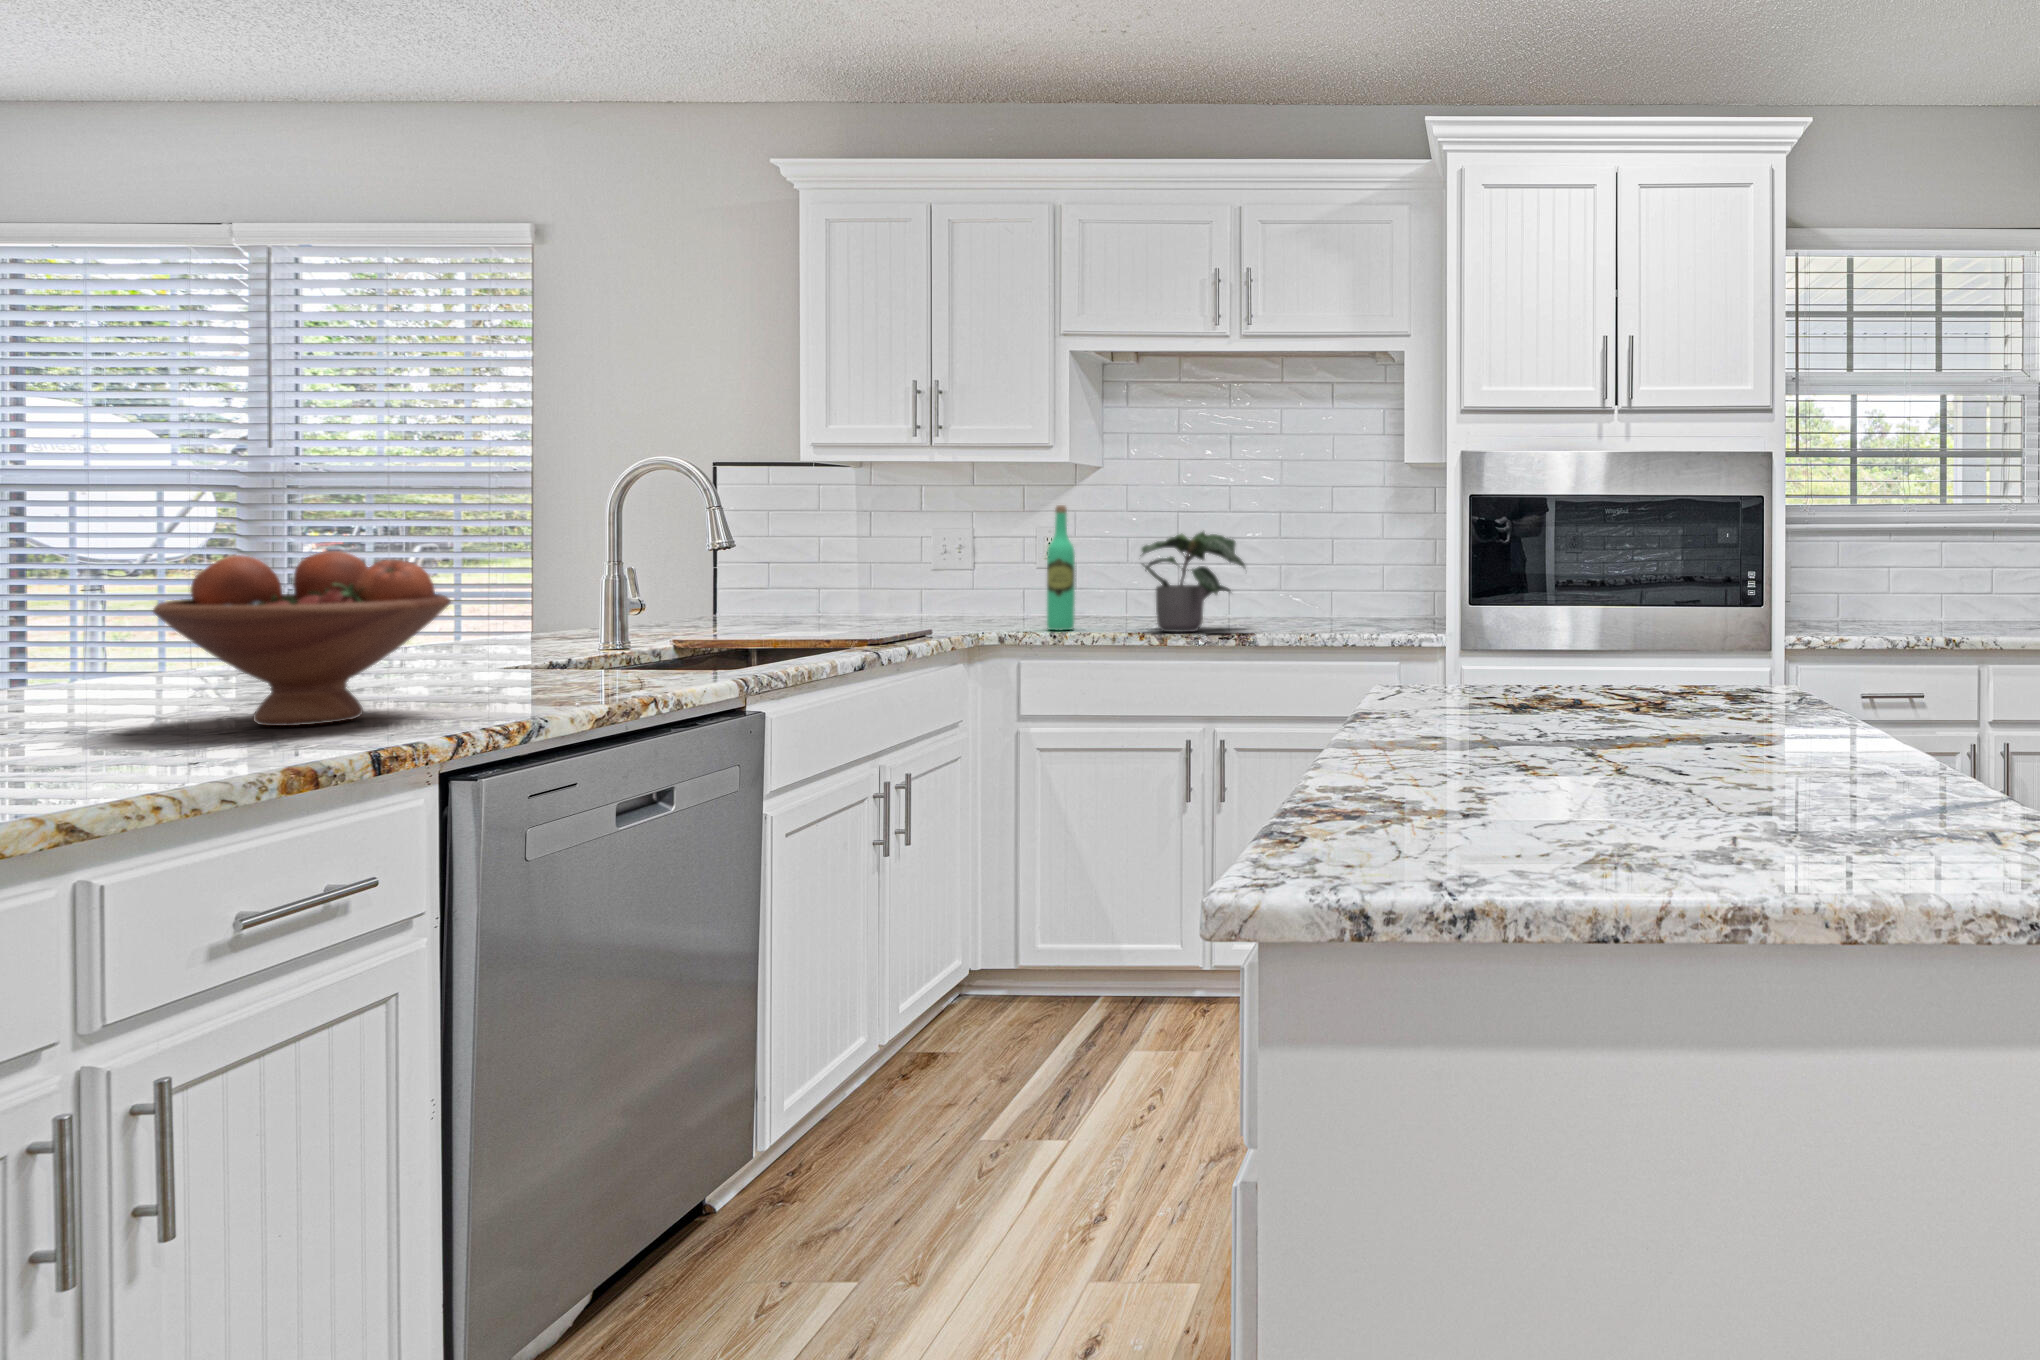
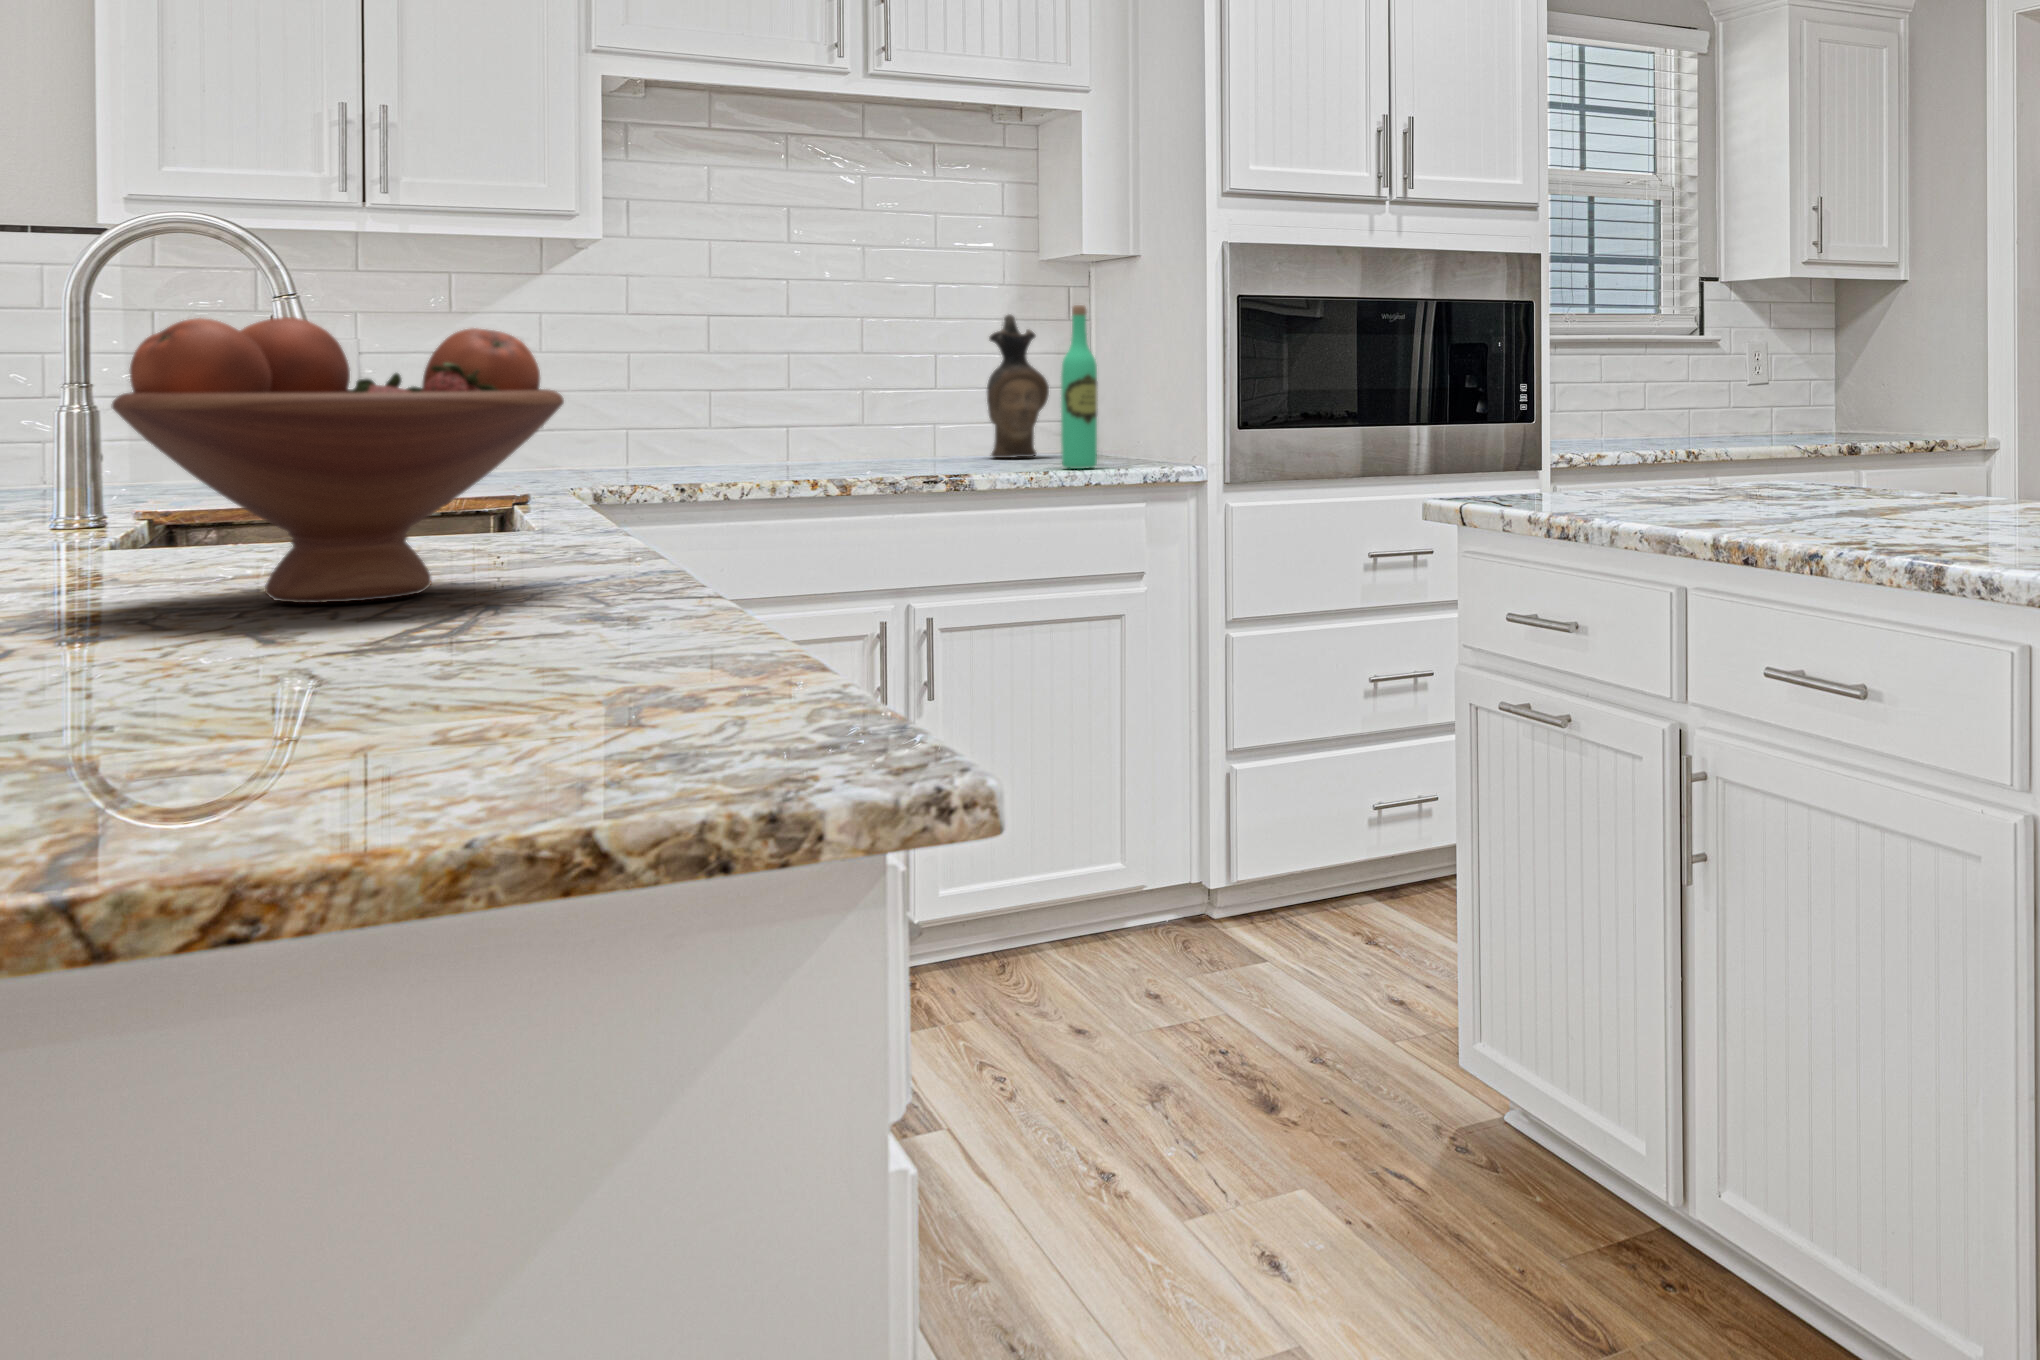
wine bottle: present [1047,505,1075,630] -> present [1061,305,1098,469]
ceramic pitcher: none [1349,508,1394,617] -> present [987,315,1049,458]
potted plant: present [1140,532,1245,632] -> none [801,337,975,476]

